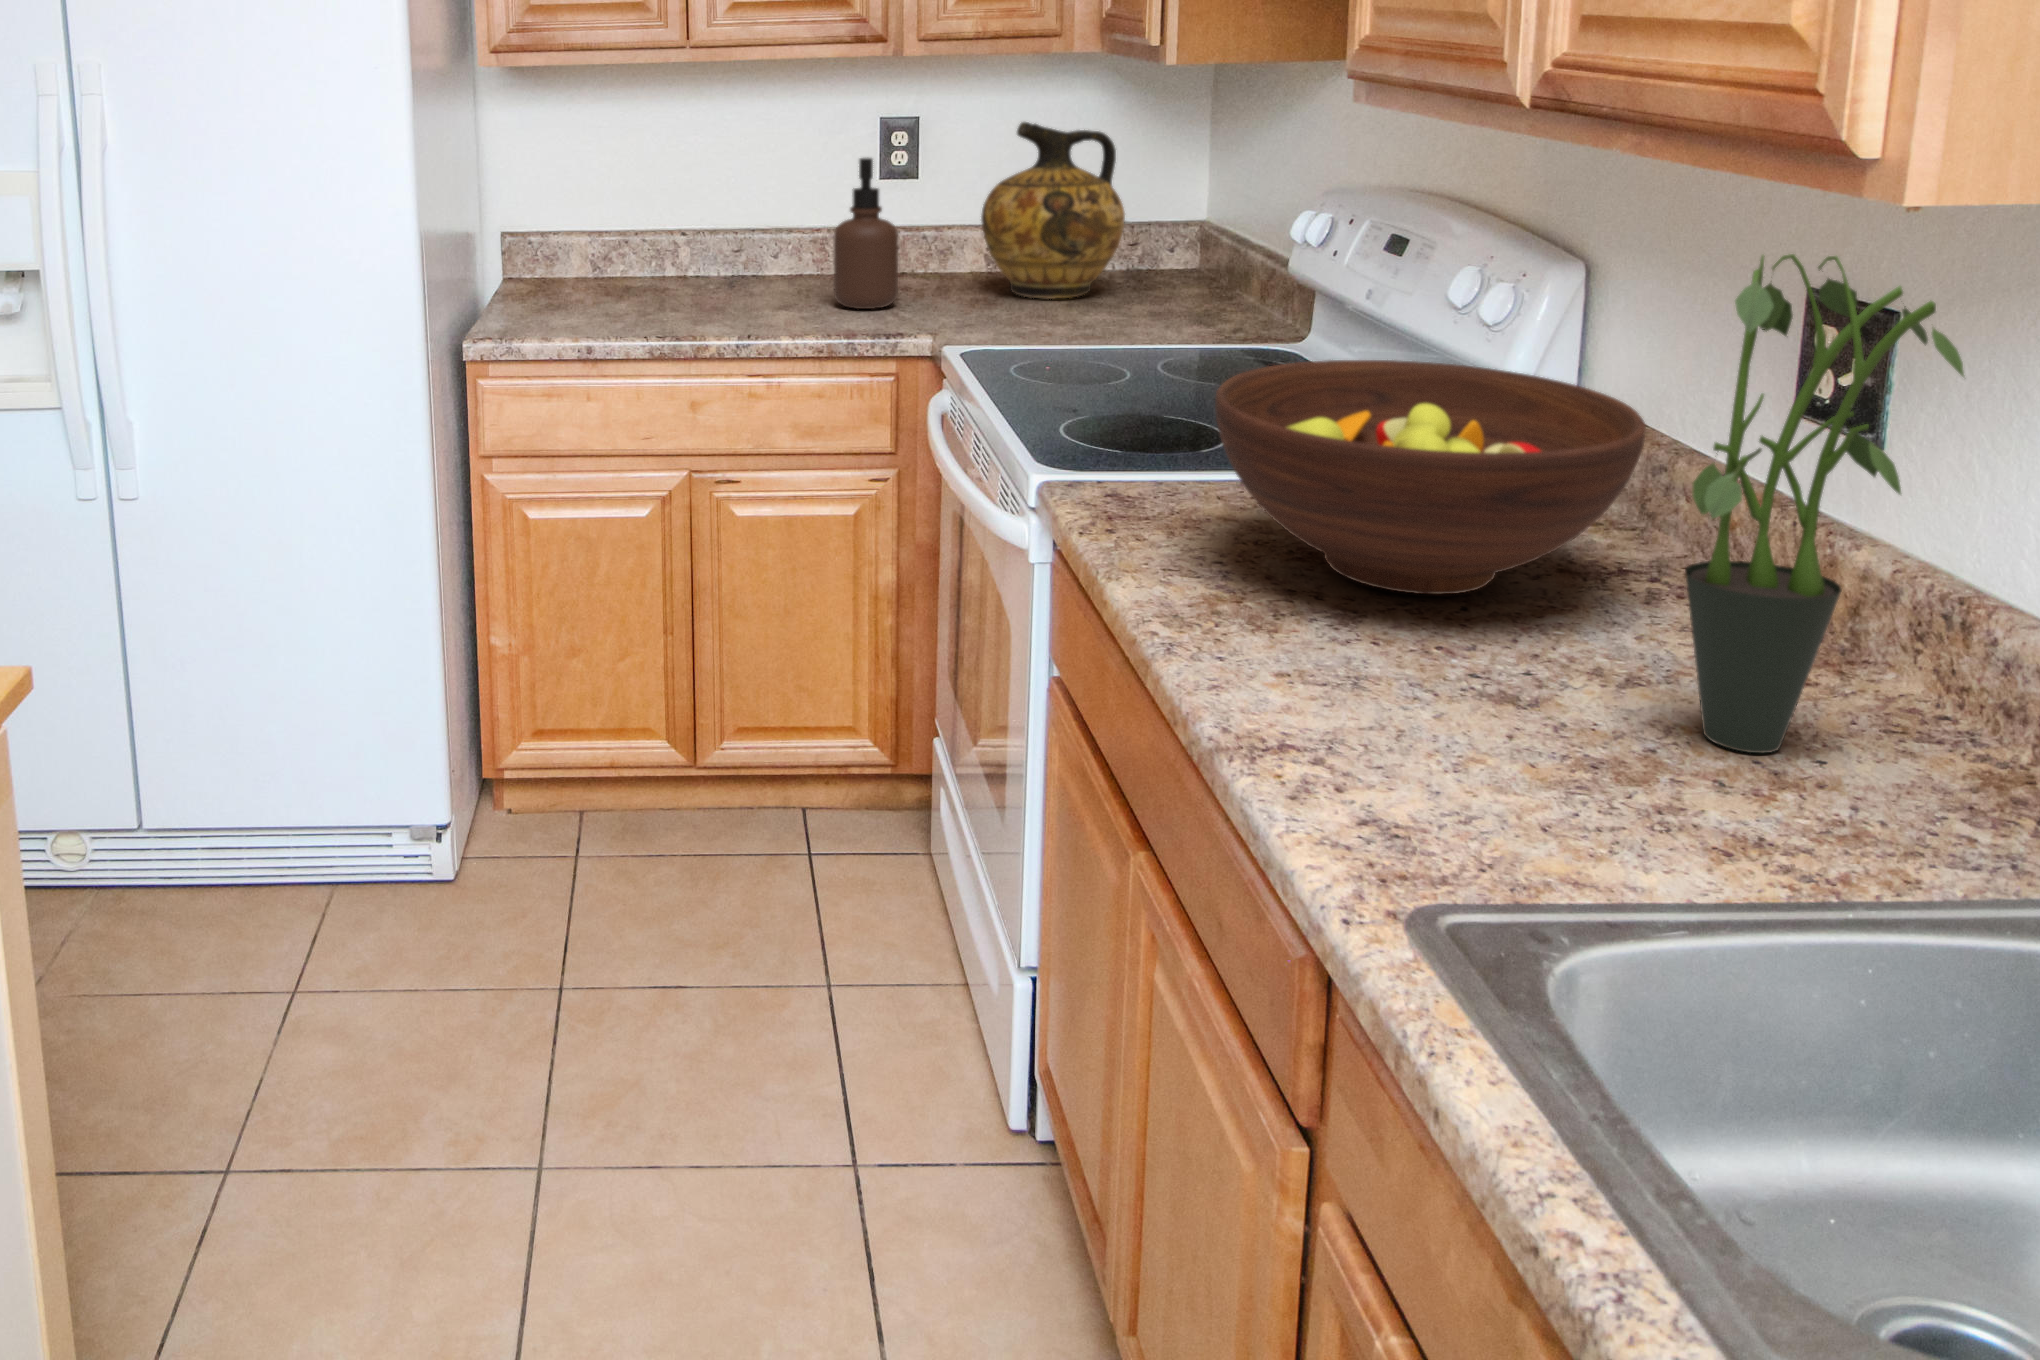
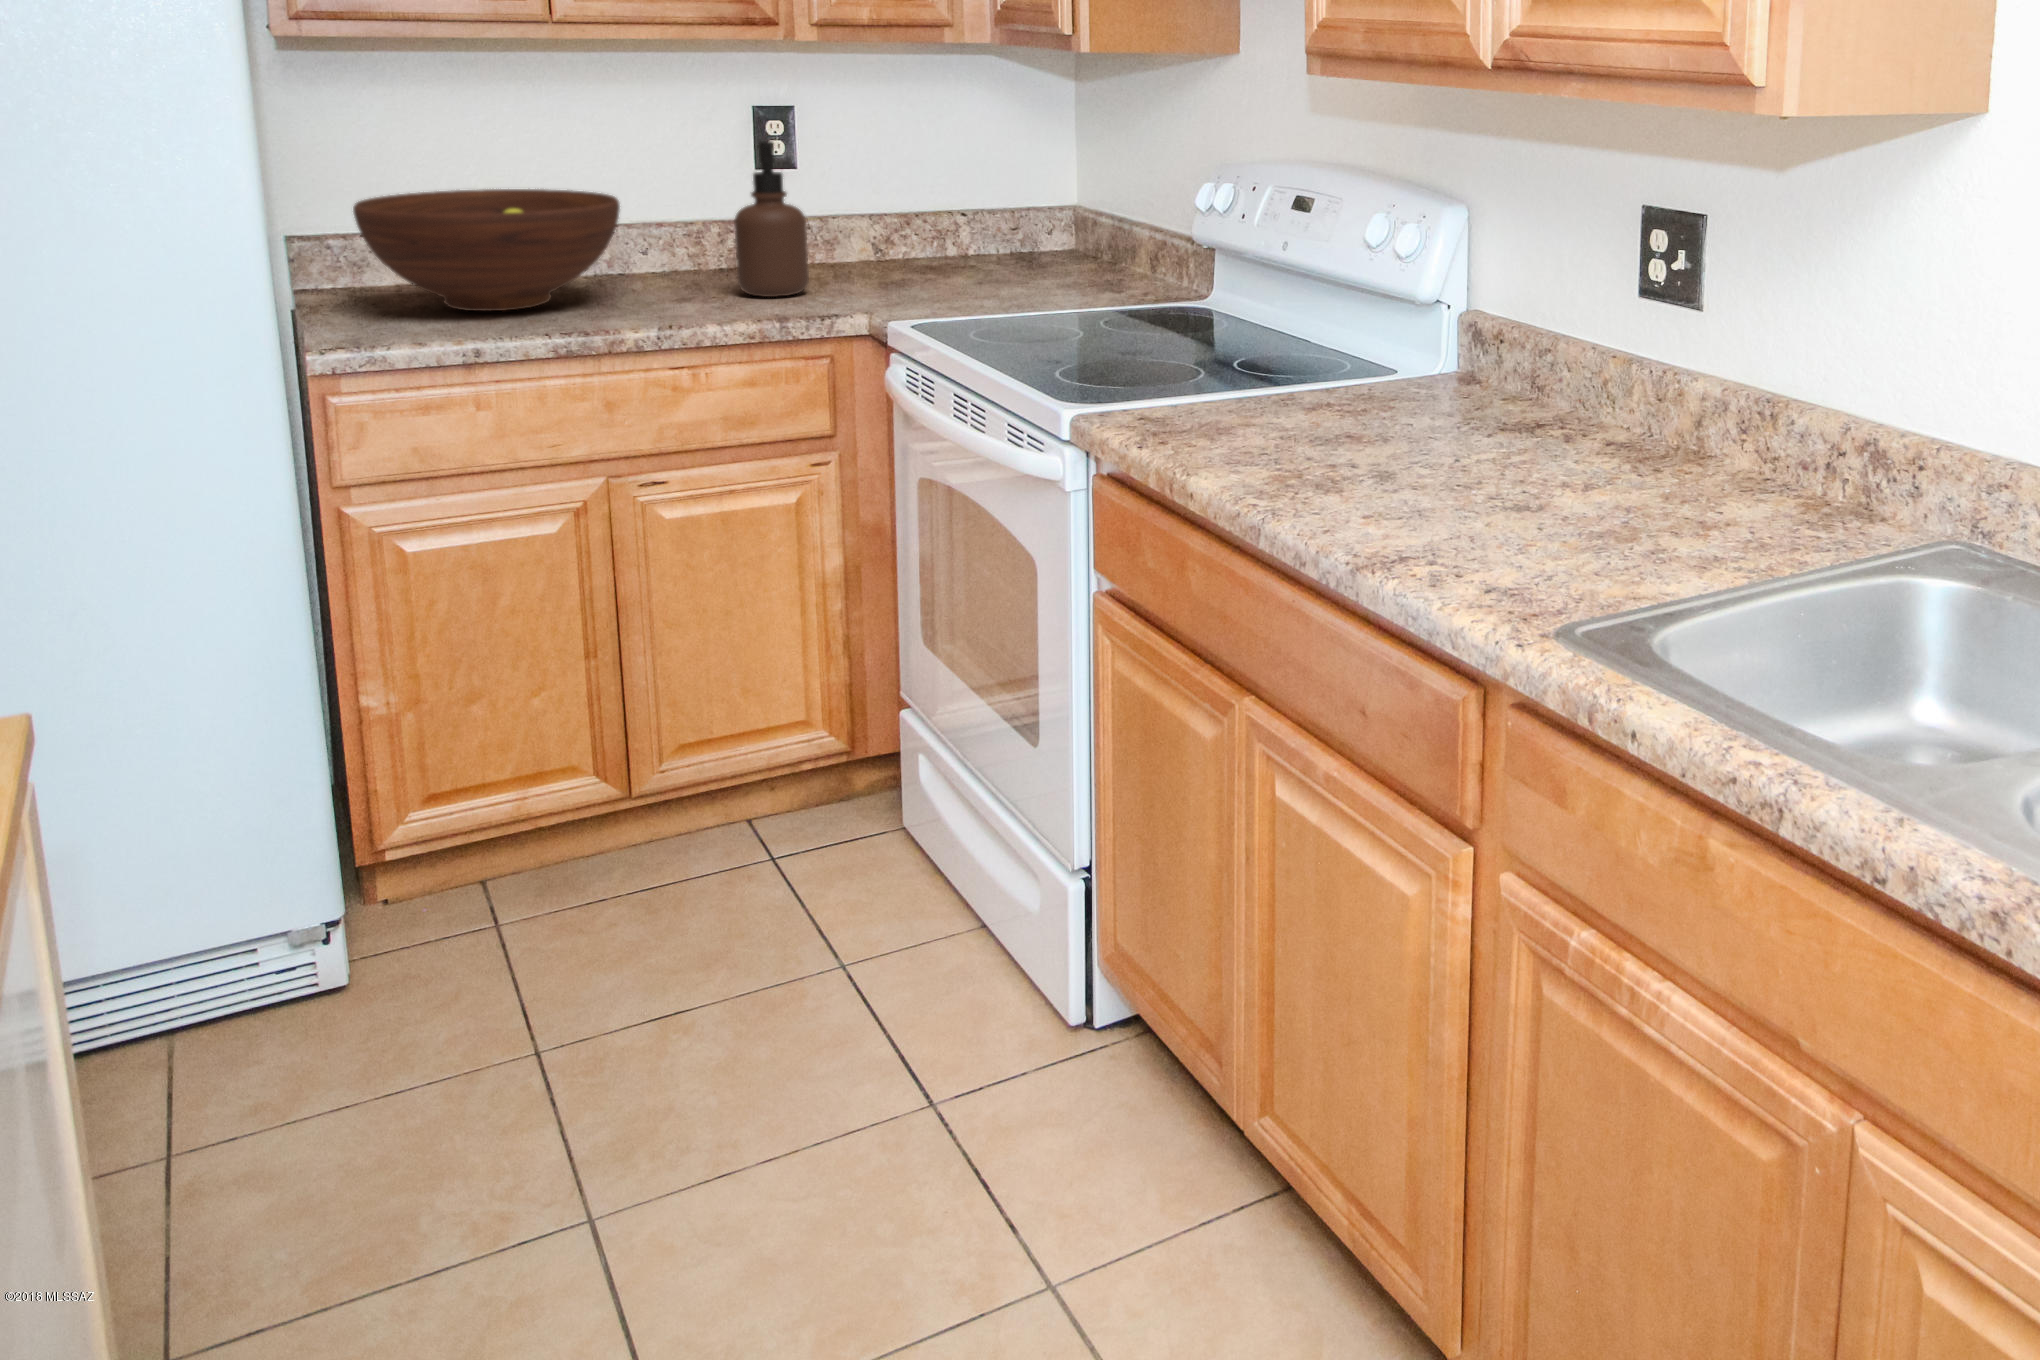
ceramic jug: present [981,122,1125,299] -> none [881,107,1023,279]
potted plant: present [1685,254,1964,753] -> none [1632,164,1790,512]
fruit bowl: present [1215,360,1646,594] -> present [353,189,620,311]

